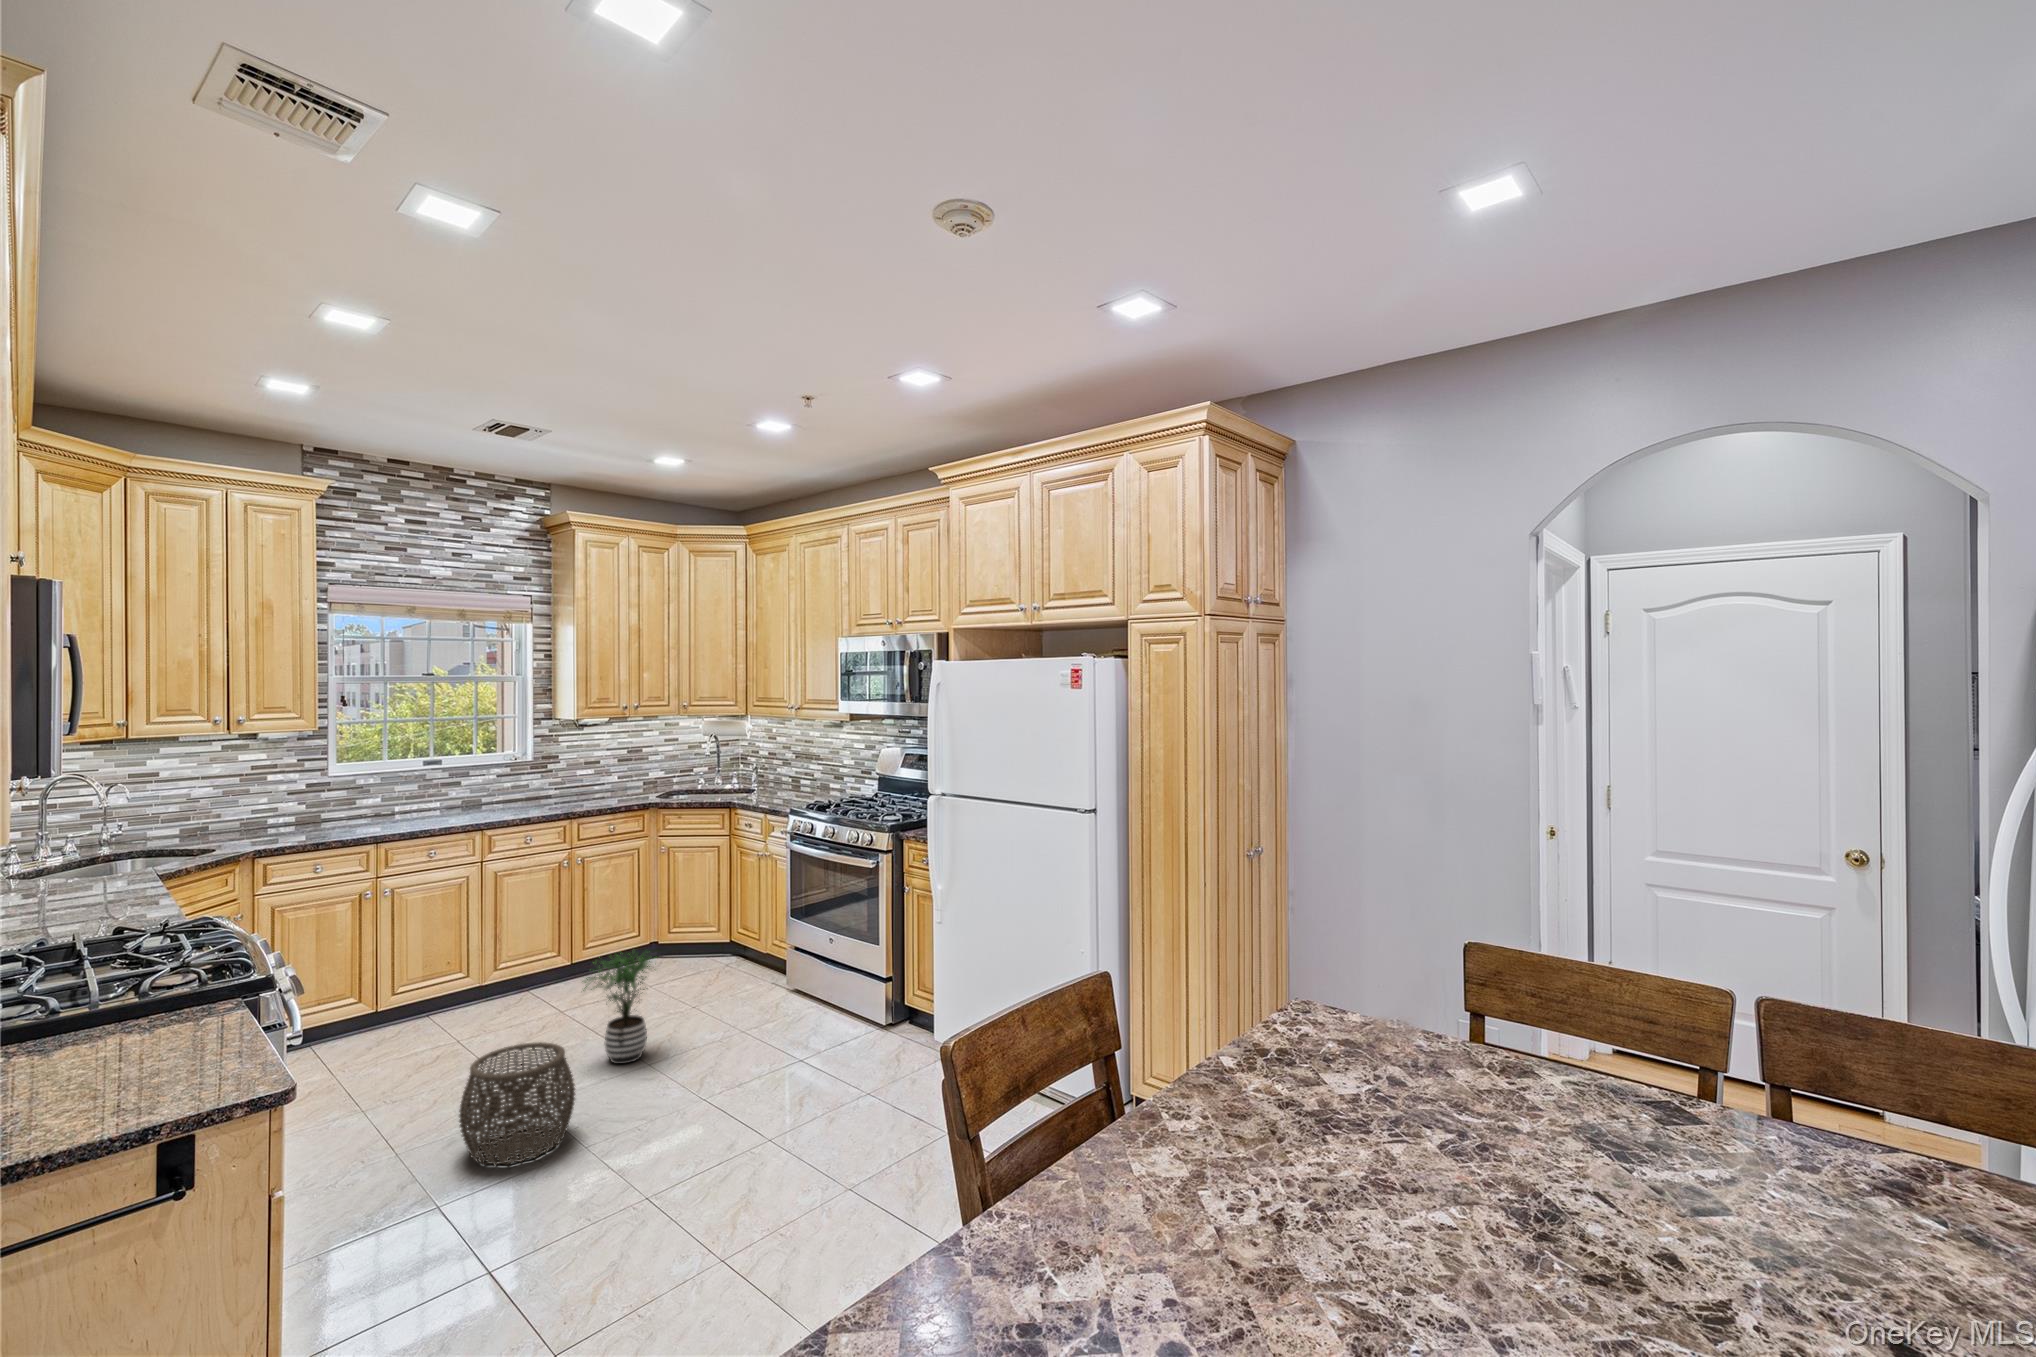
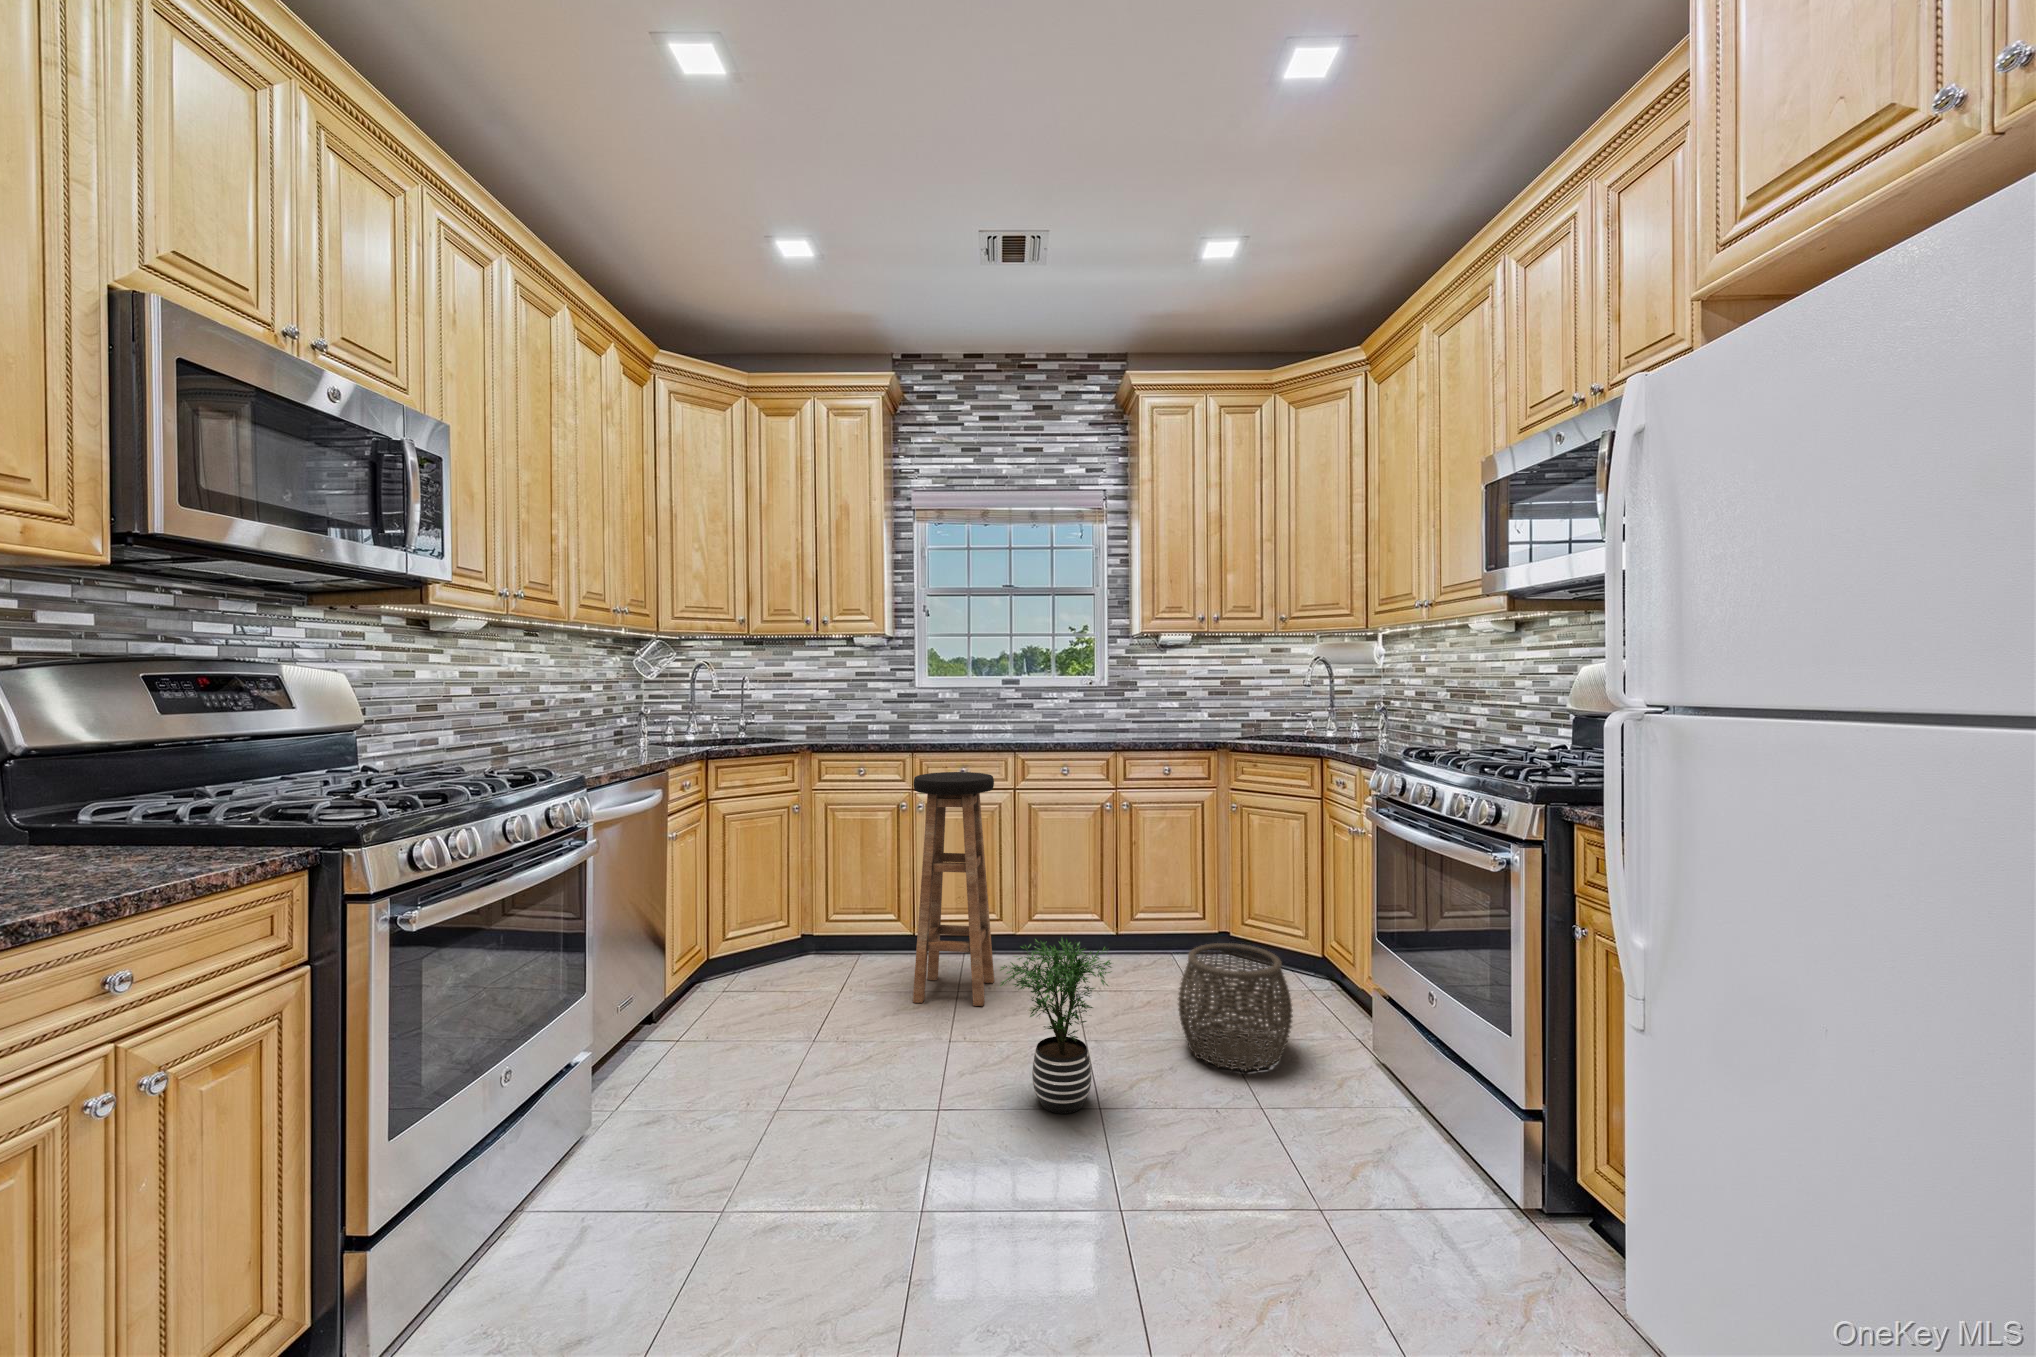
bar stool: none [420,850,501,1052] -> present [913,772,994,1006]
woven basket: present [459,1042,575,1165] -> present [1178,943,1293,1071]

